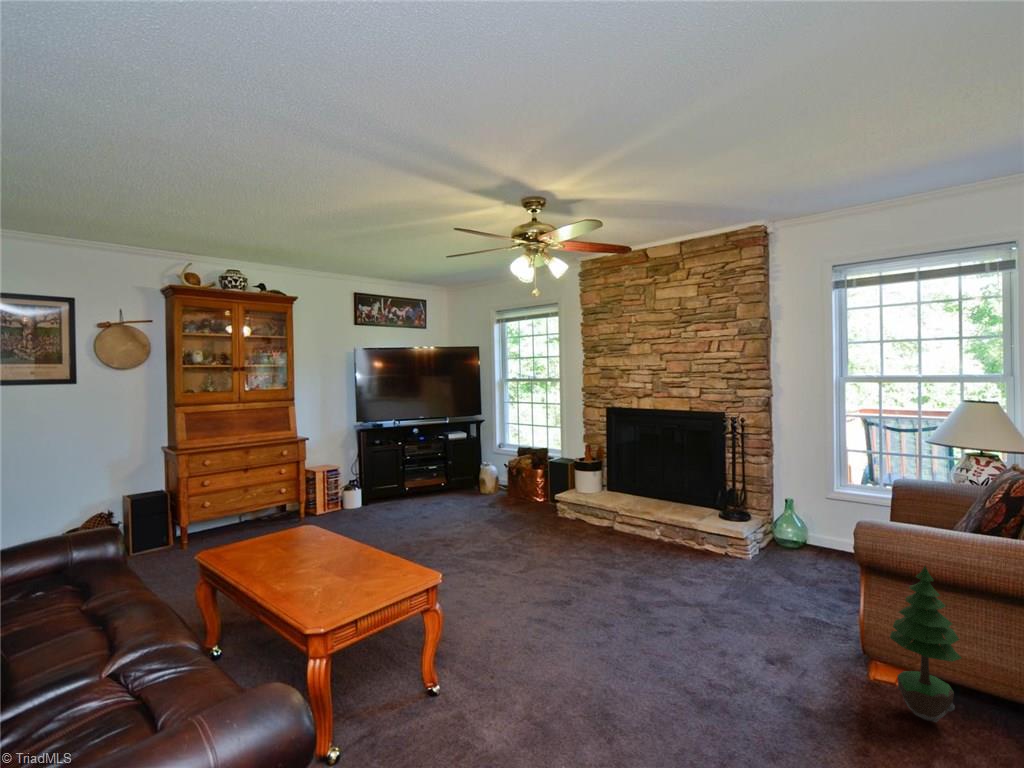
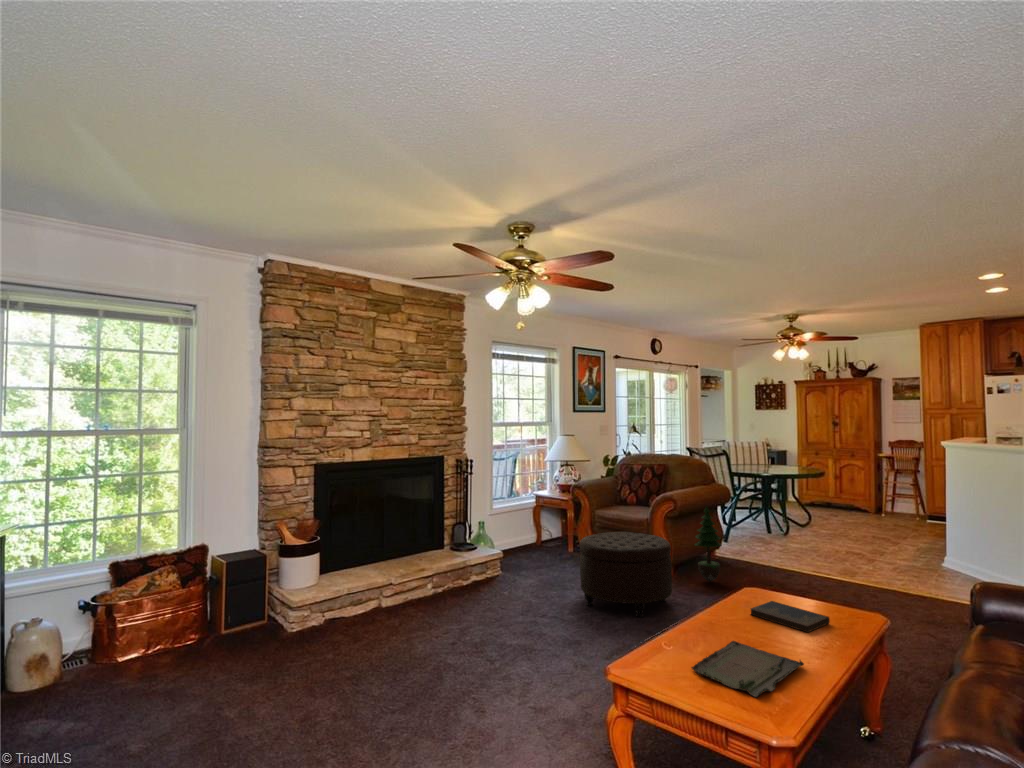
ottoman: none [651,530,784,659] -> present [579,532,672,617]
tray: none [259,539,335,570] -> present [692,641,804,697]
hardcover book: none [340,564,409,596] -> present [751,601,830,632]

